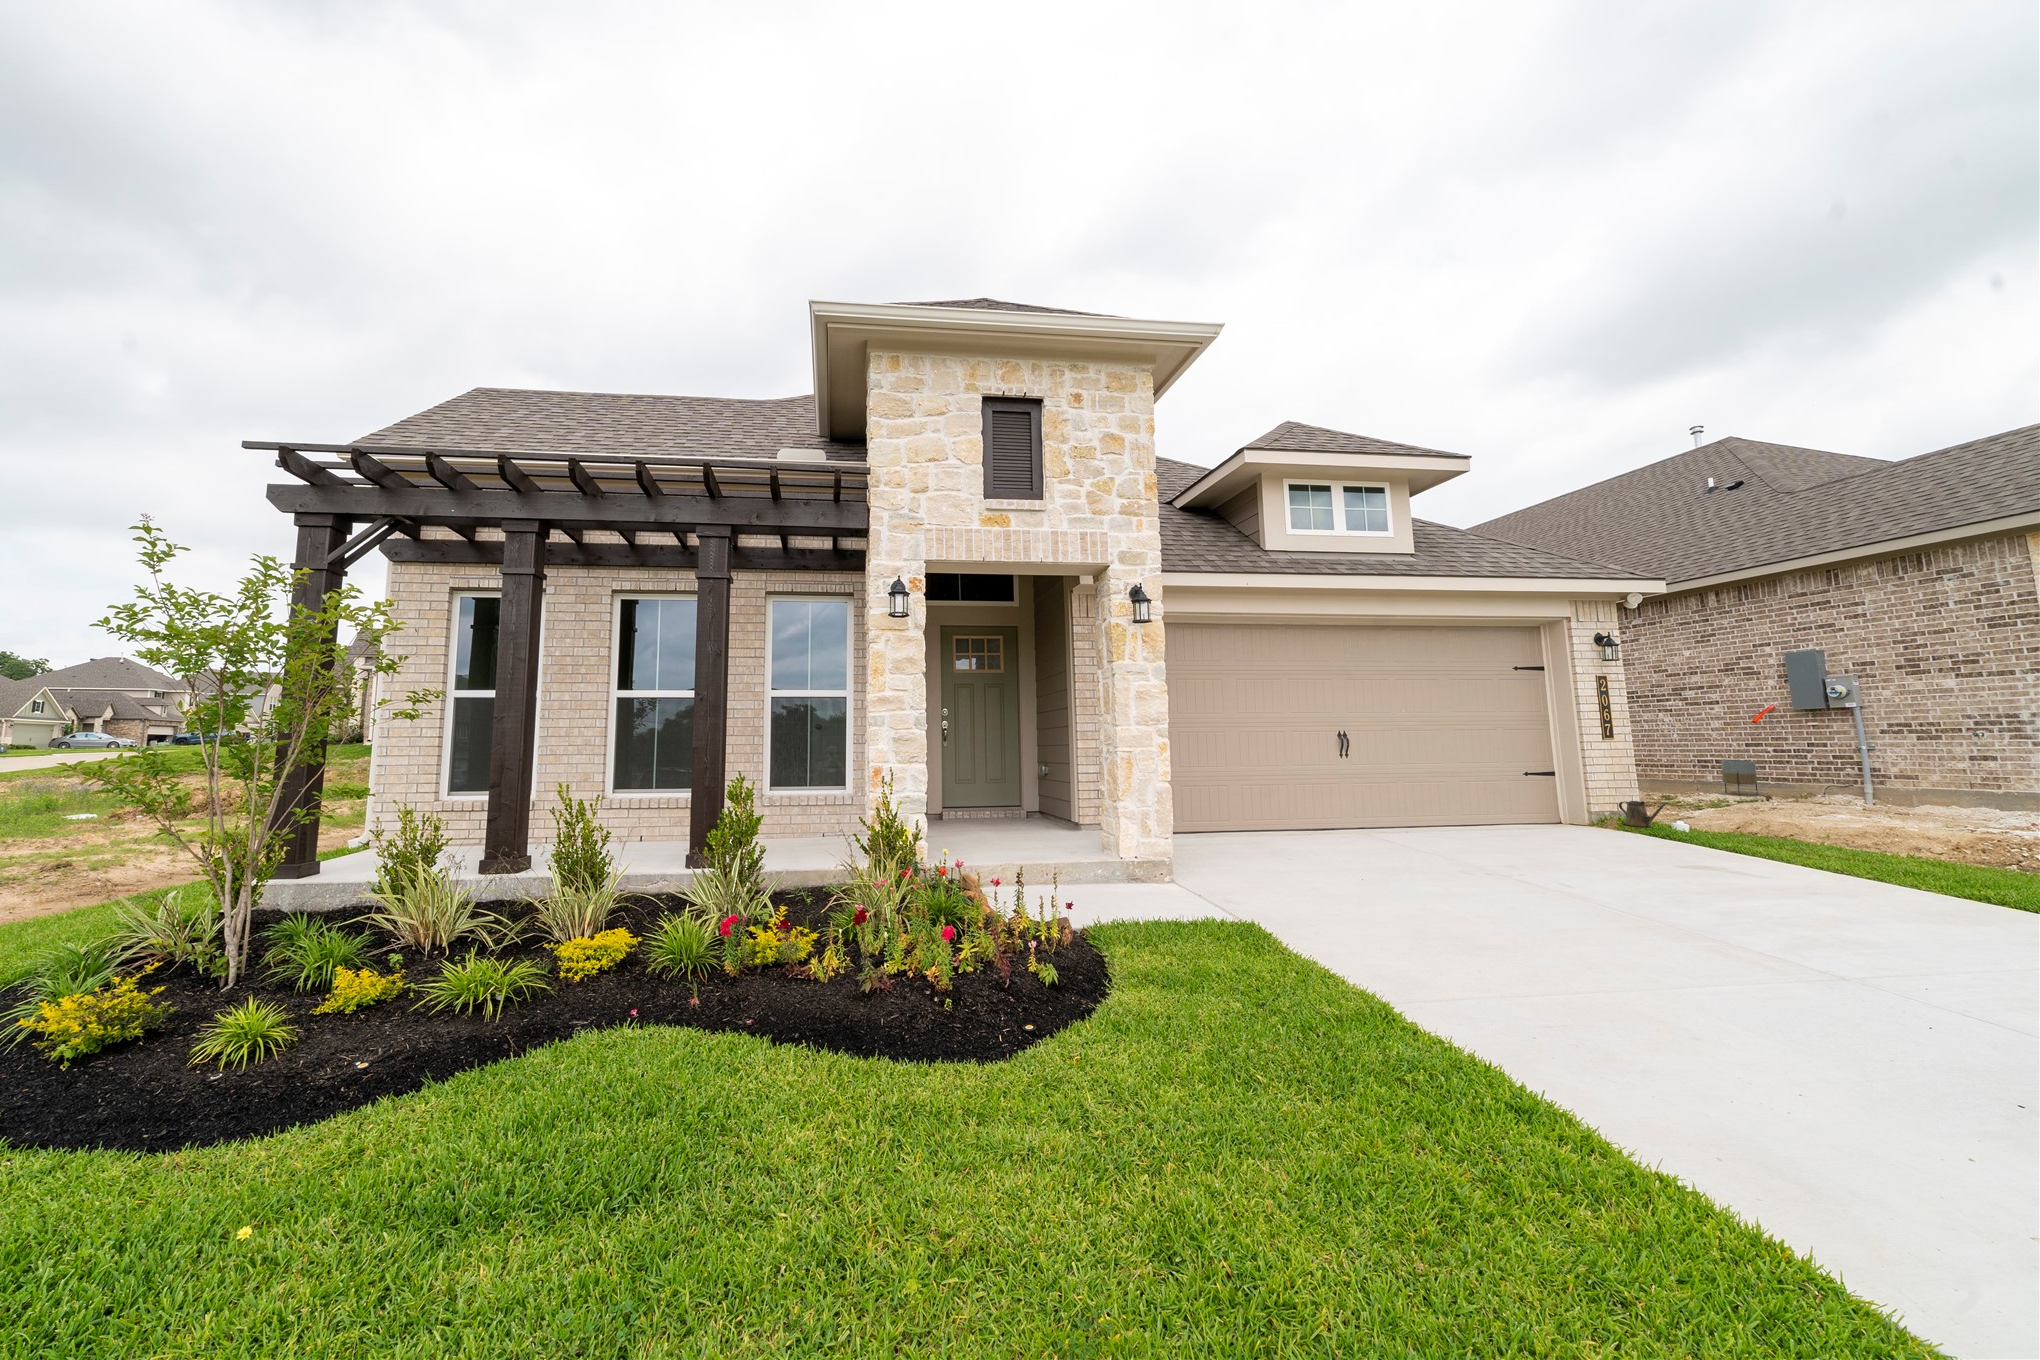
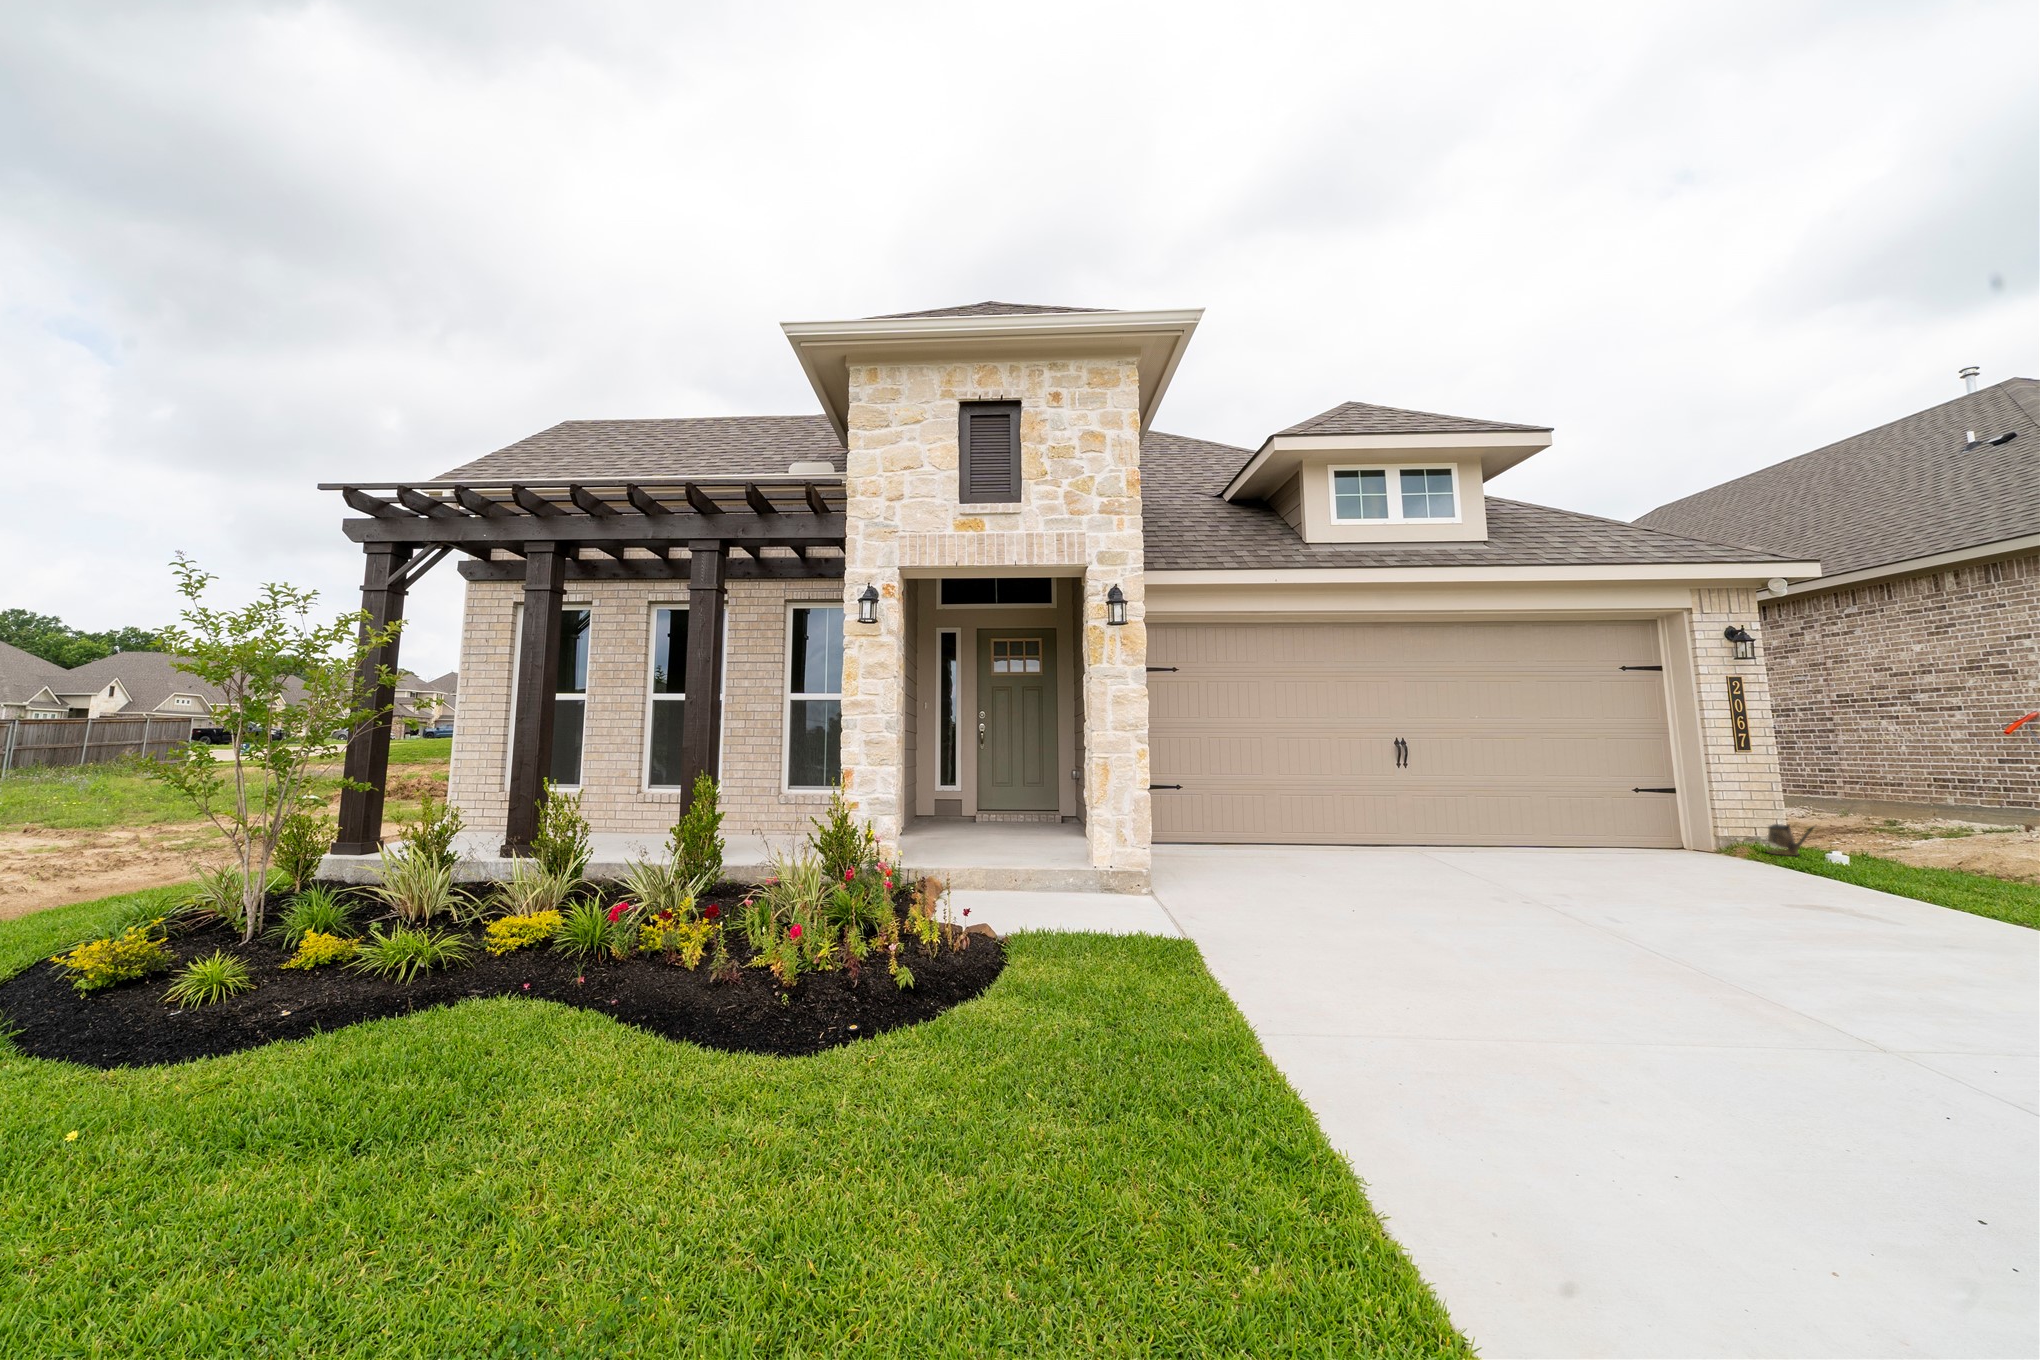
planter: present [1721,760,1758,796] -> none [1960,781,2014,827]

